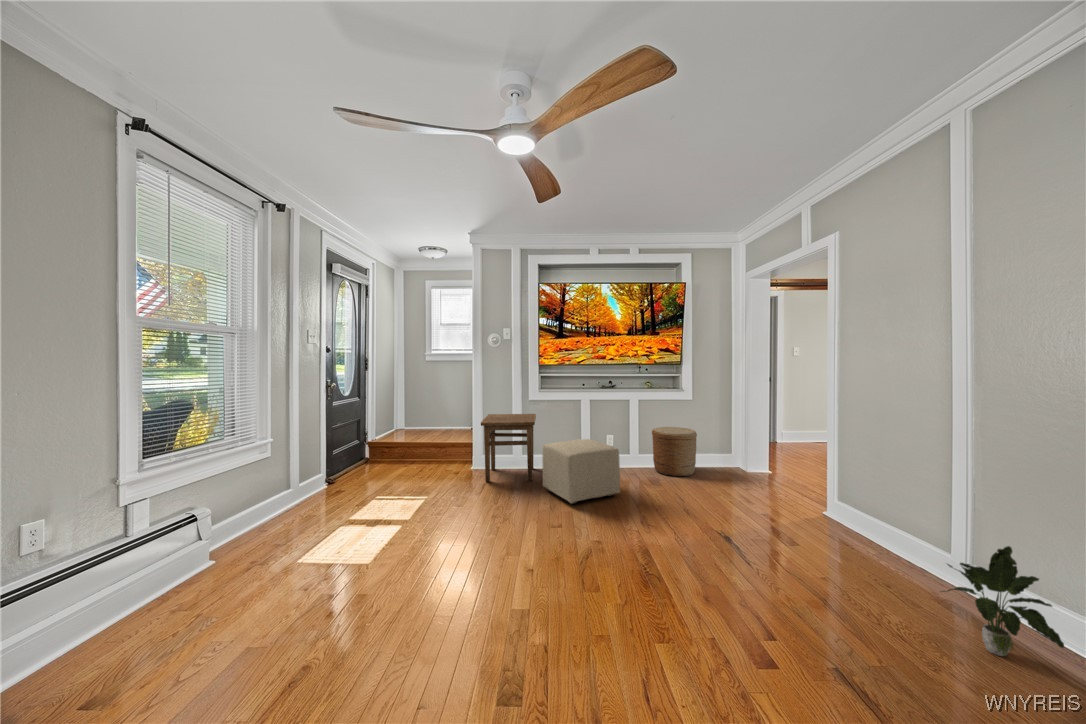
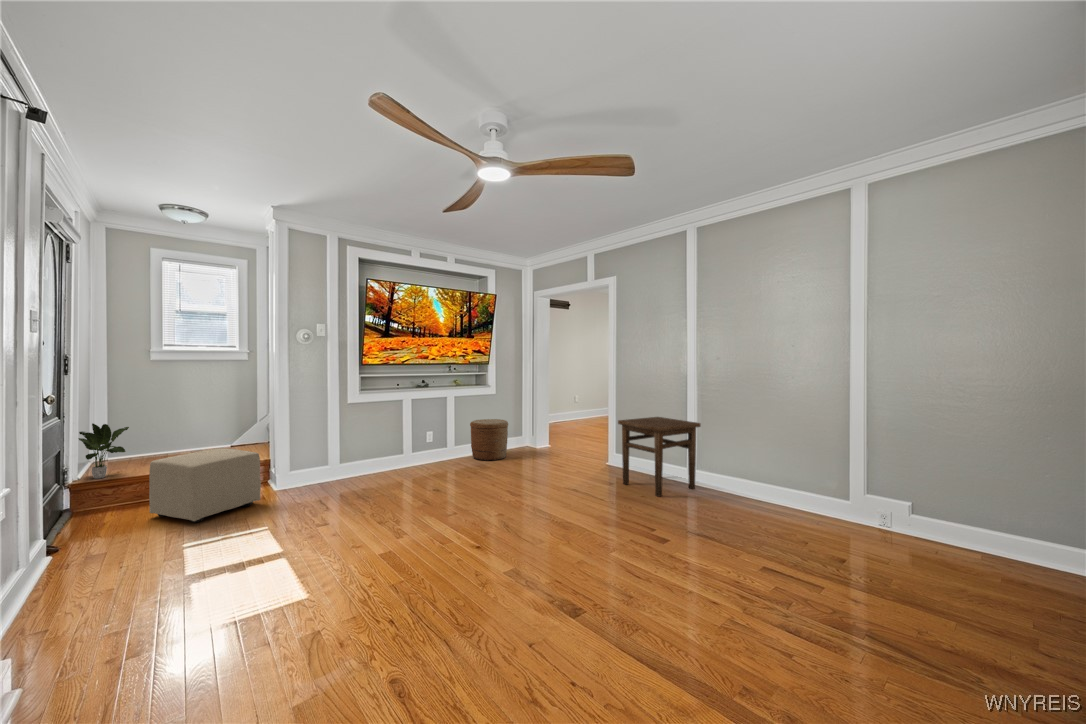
side table: present [481,414,536,482] -> present [618,417,701,496]
ottoman: present [542,439,620,504] -> present [149,449,261,523]
potted plant: present [941,546,1064,656] -> present [79,423,129,479]

